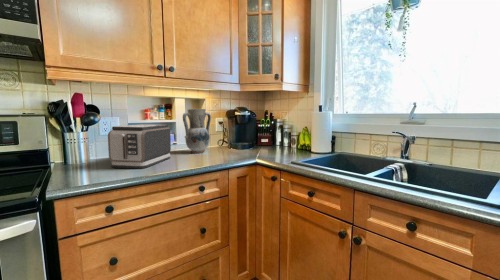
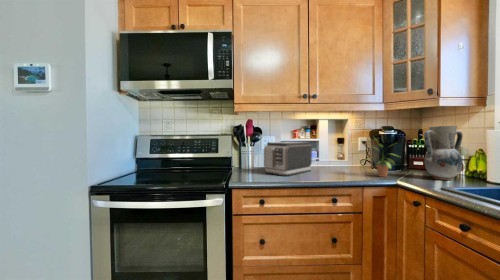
vase: present [183,109,211,153] -> present [424,126,463,180]
potted plant: none [224,116,258,157] -> present [376,144,395,177]

